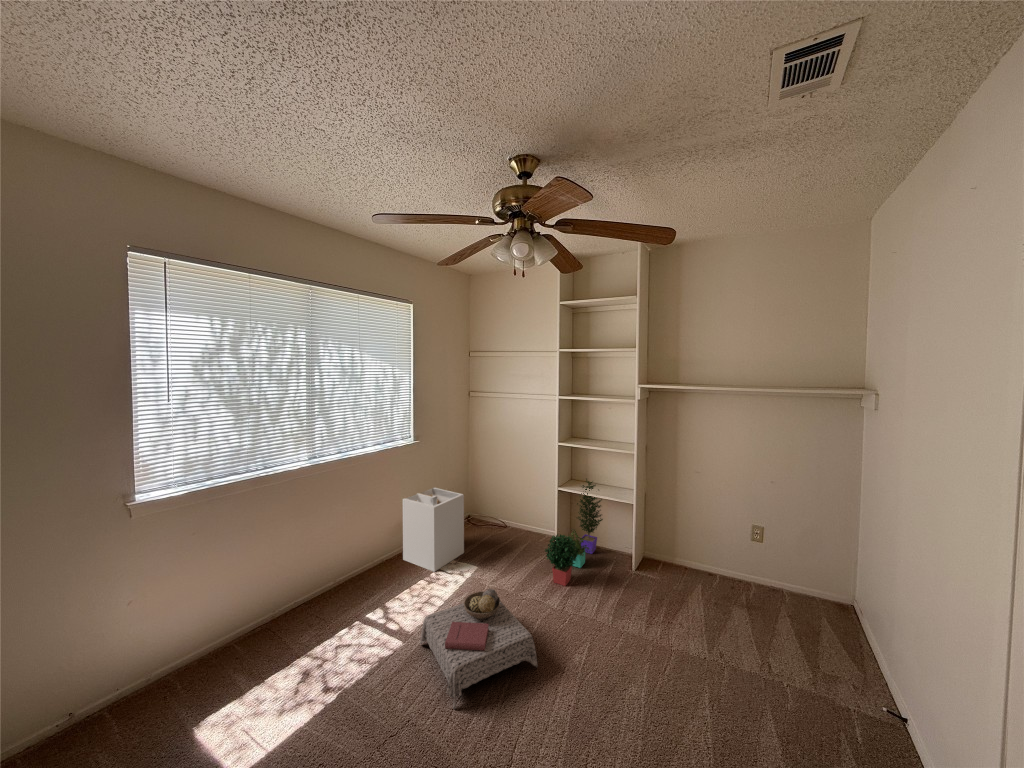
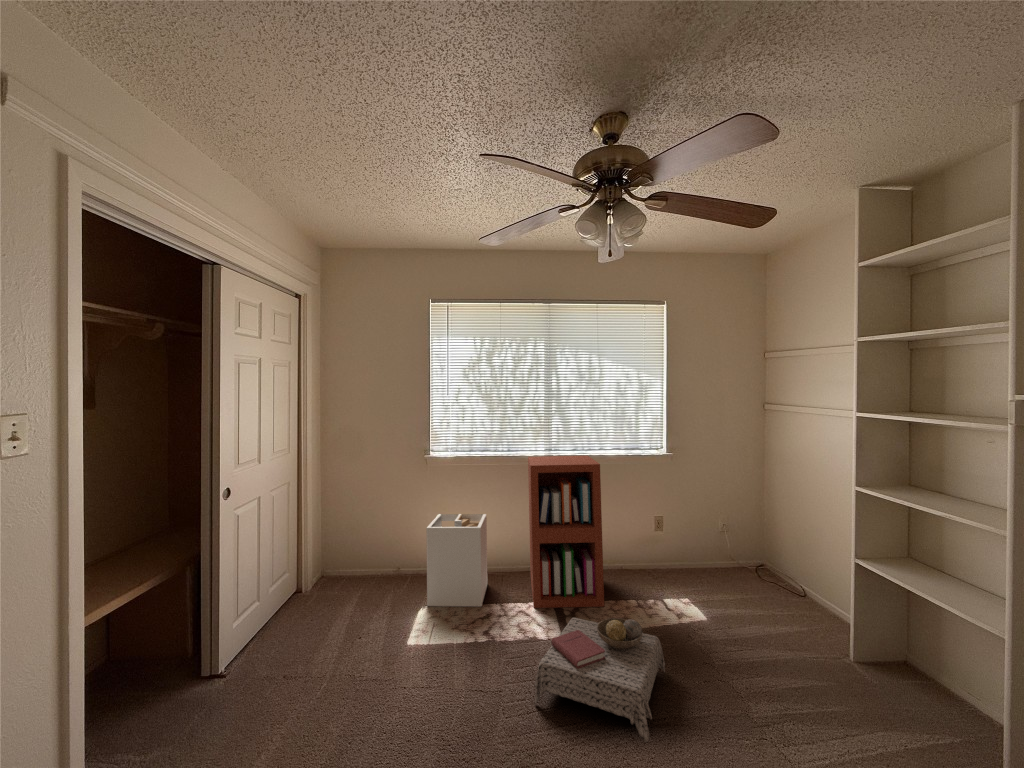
bookshelf: none [297,457,403,635] -> present [528,456,604,608]
potted plant: present [545,479,603,586] -> none [781,550,982,706]
laundry hamper: present [403,488,464,572] -> present [426,514,488,606]

